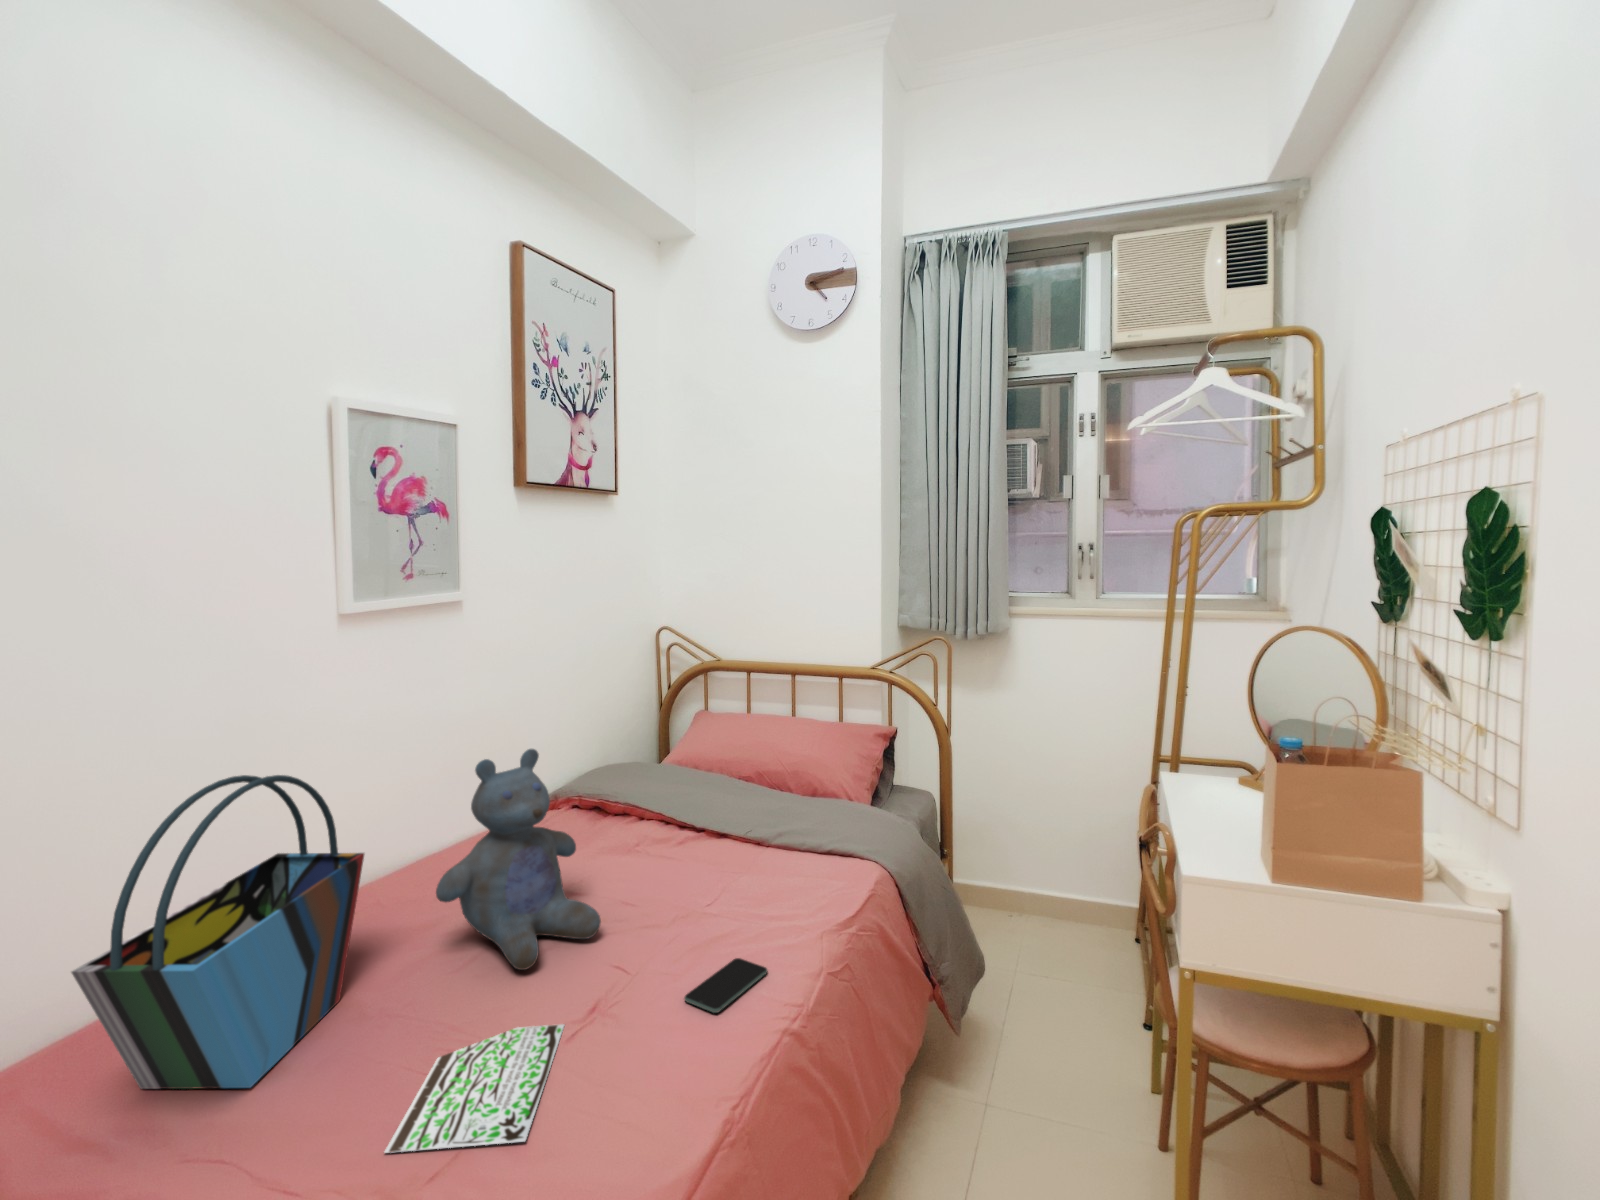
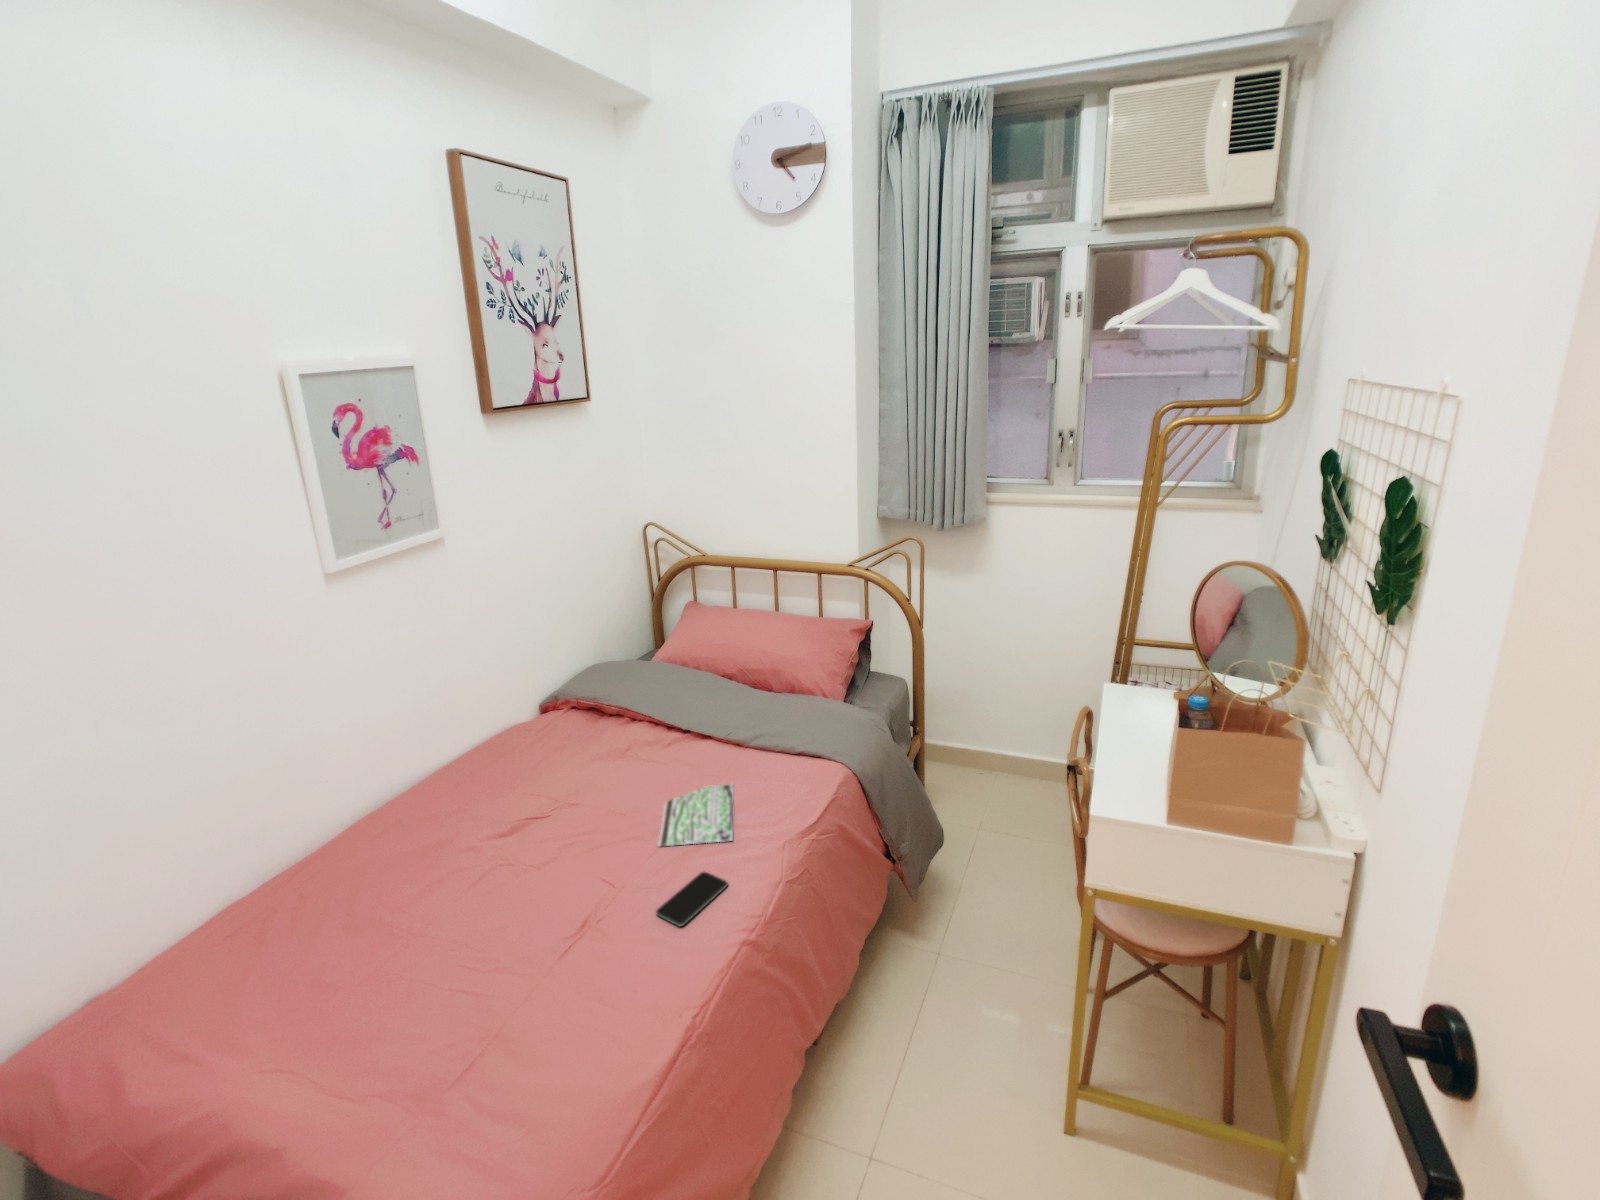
stuffed bear: present [436,749,601,970] -> none [444,698,589,886]
tote bag: present [71,775,364,1089] -> none [144,753,378,1001]
book: present [385,1024,564,1153] -> present [658,784,734,846]

